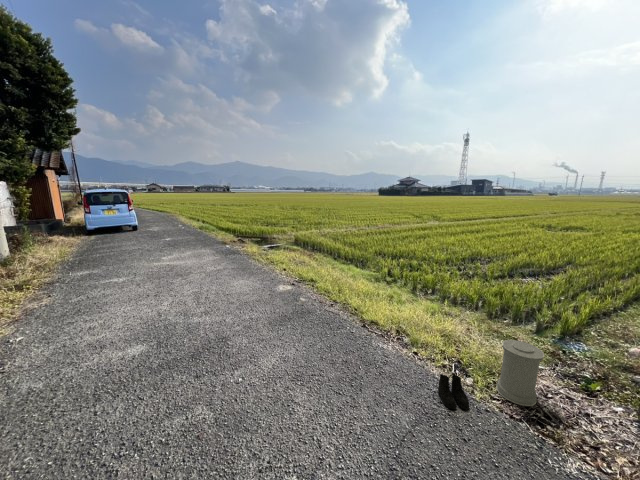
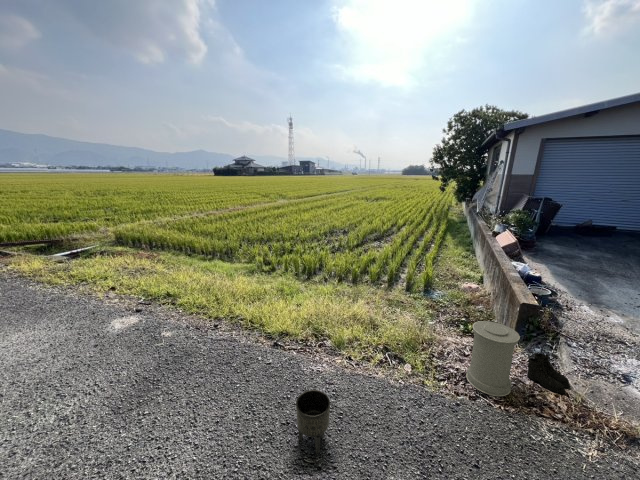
planter: none [347,338,367,372] -> present [296,390,330,454]
boots: present [438,374,469,409] -> present [527,353,570,393]

